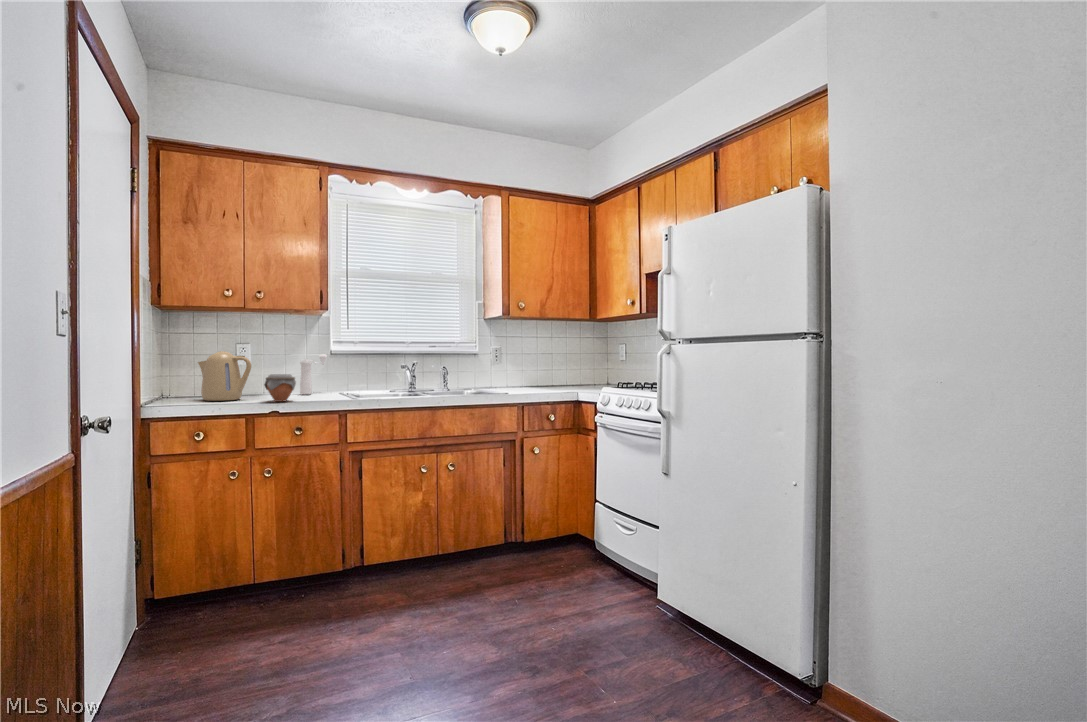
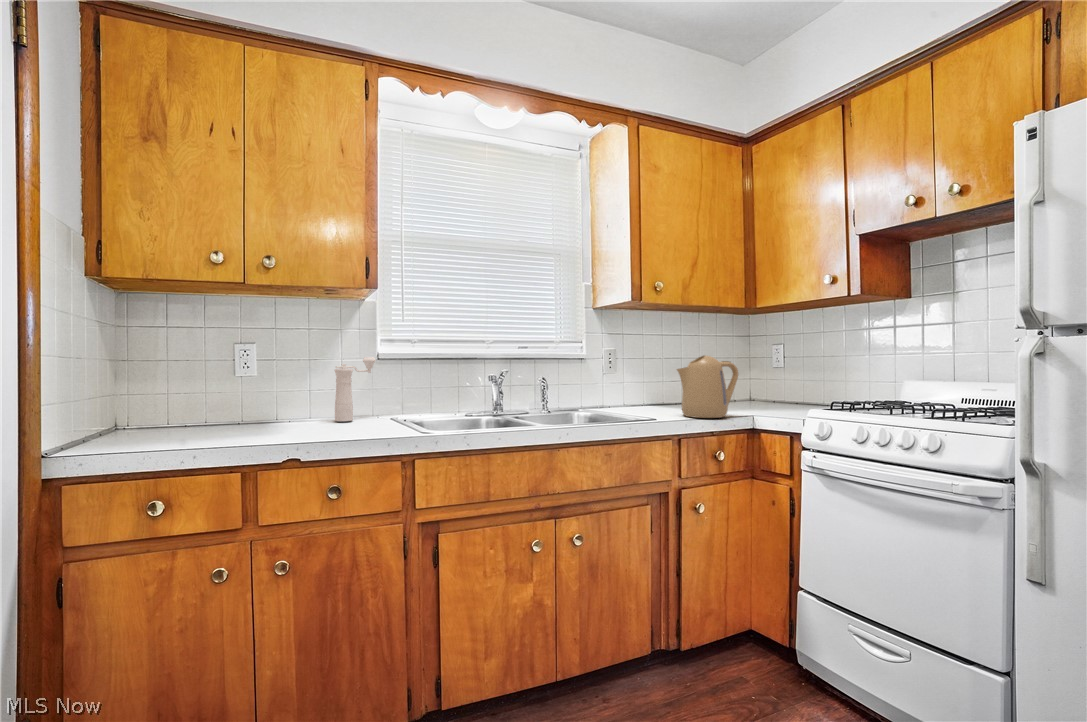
kettle: present [198,351,251,401] -> present [677,355,738,418]
jar: present [264,374,296,402] -> none [275,392,329,440]

